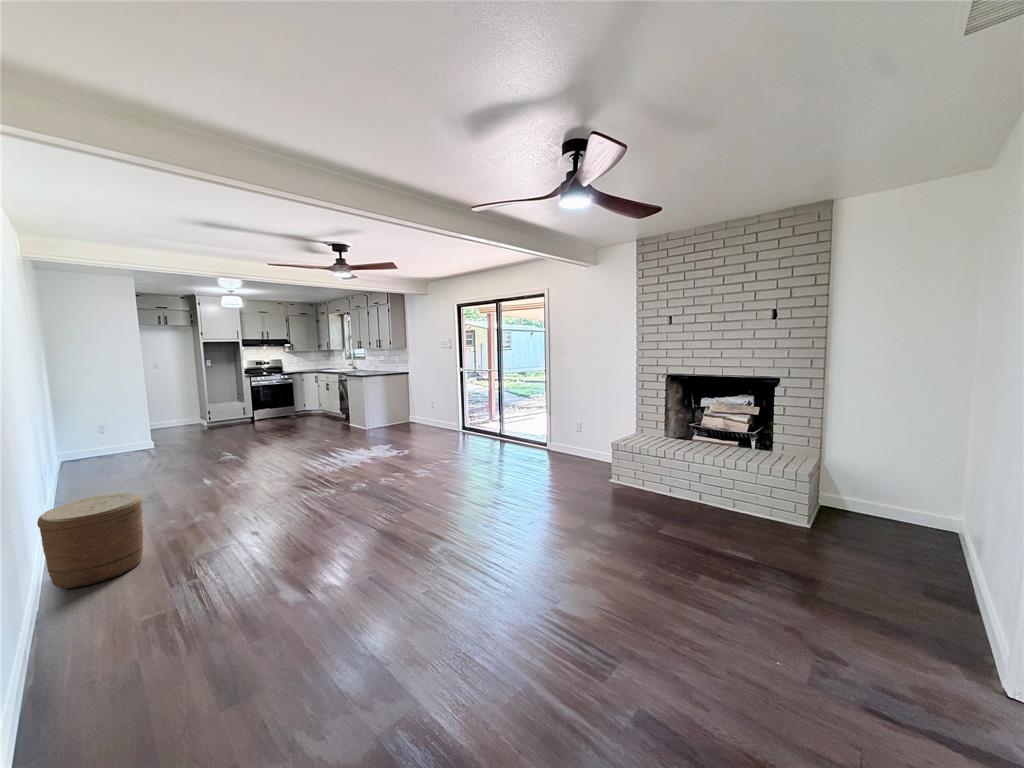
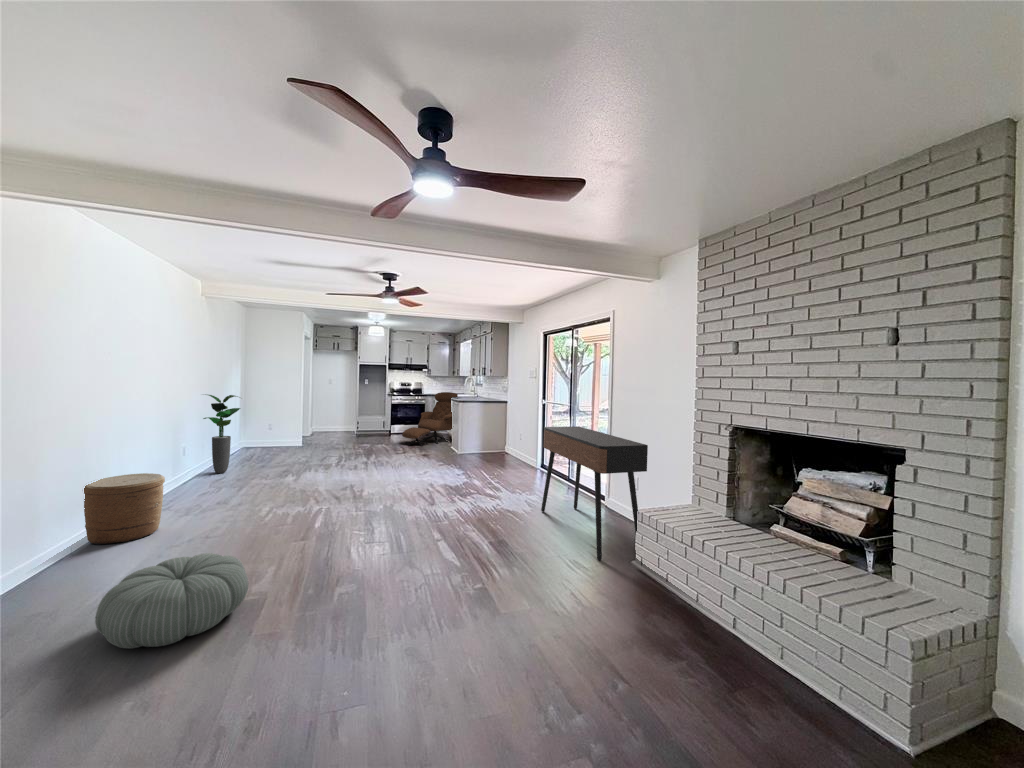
lounge chair: none [290,368,348,430] -> present [402,392,458,446]
console table: none [511,388,611,483] -> present [541,426,648,560]
potted plant: none [45,392,113,494] -> present [203,395,240,473]
pouf: none [268,537,389,627] -> present [95,553,248,649]

